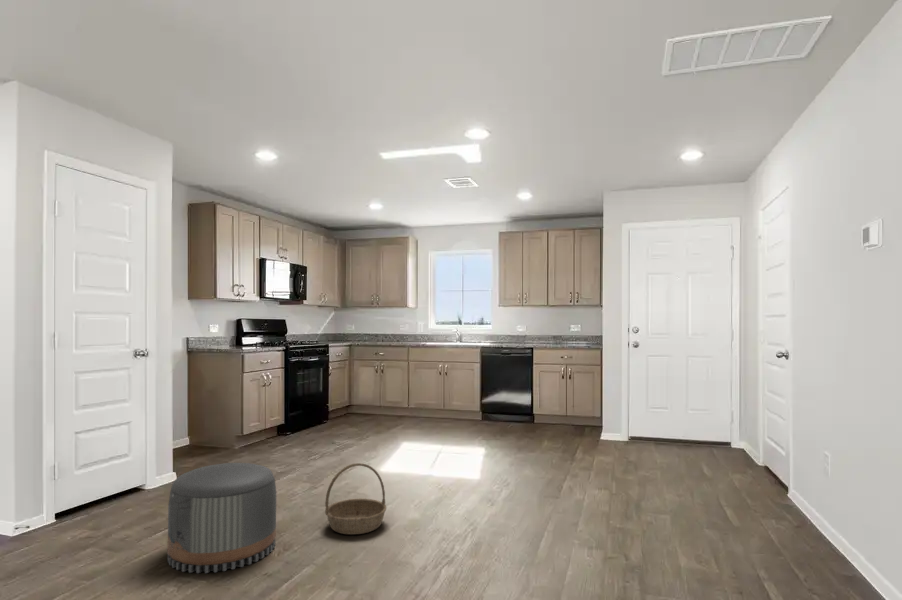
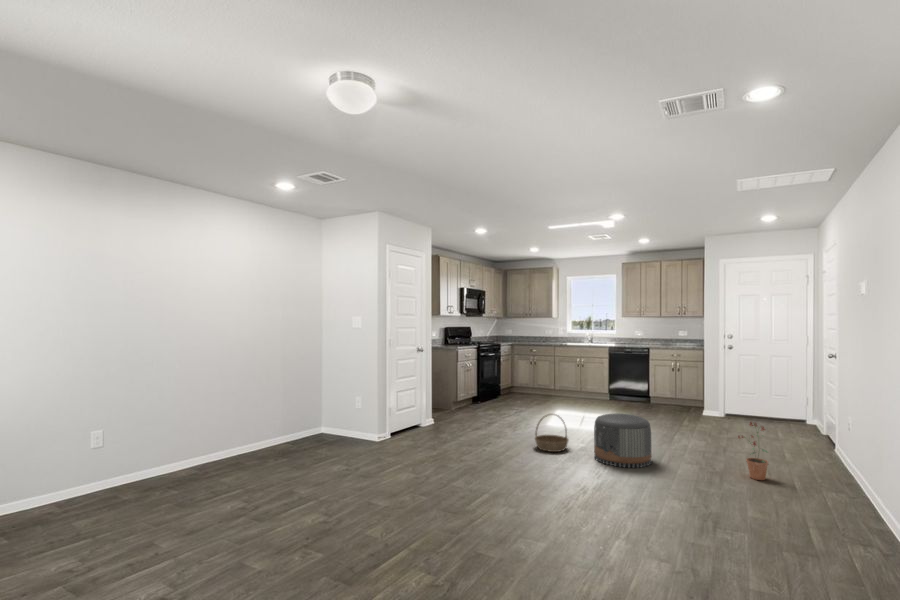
pouf: present [167,463,276,573] -> present [594,413,652,468]
potted plant: none [662,468,717,576] -> present [738,422,768,480]

